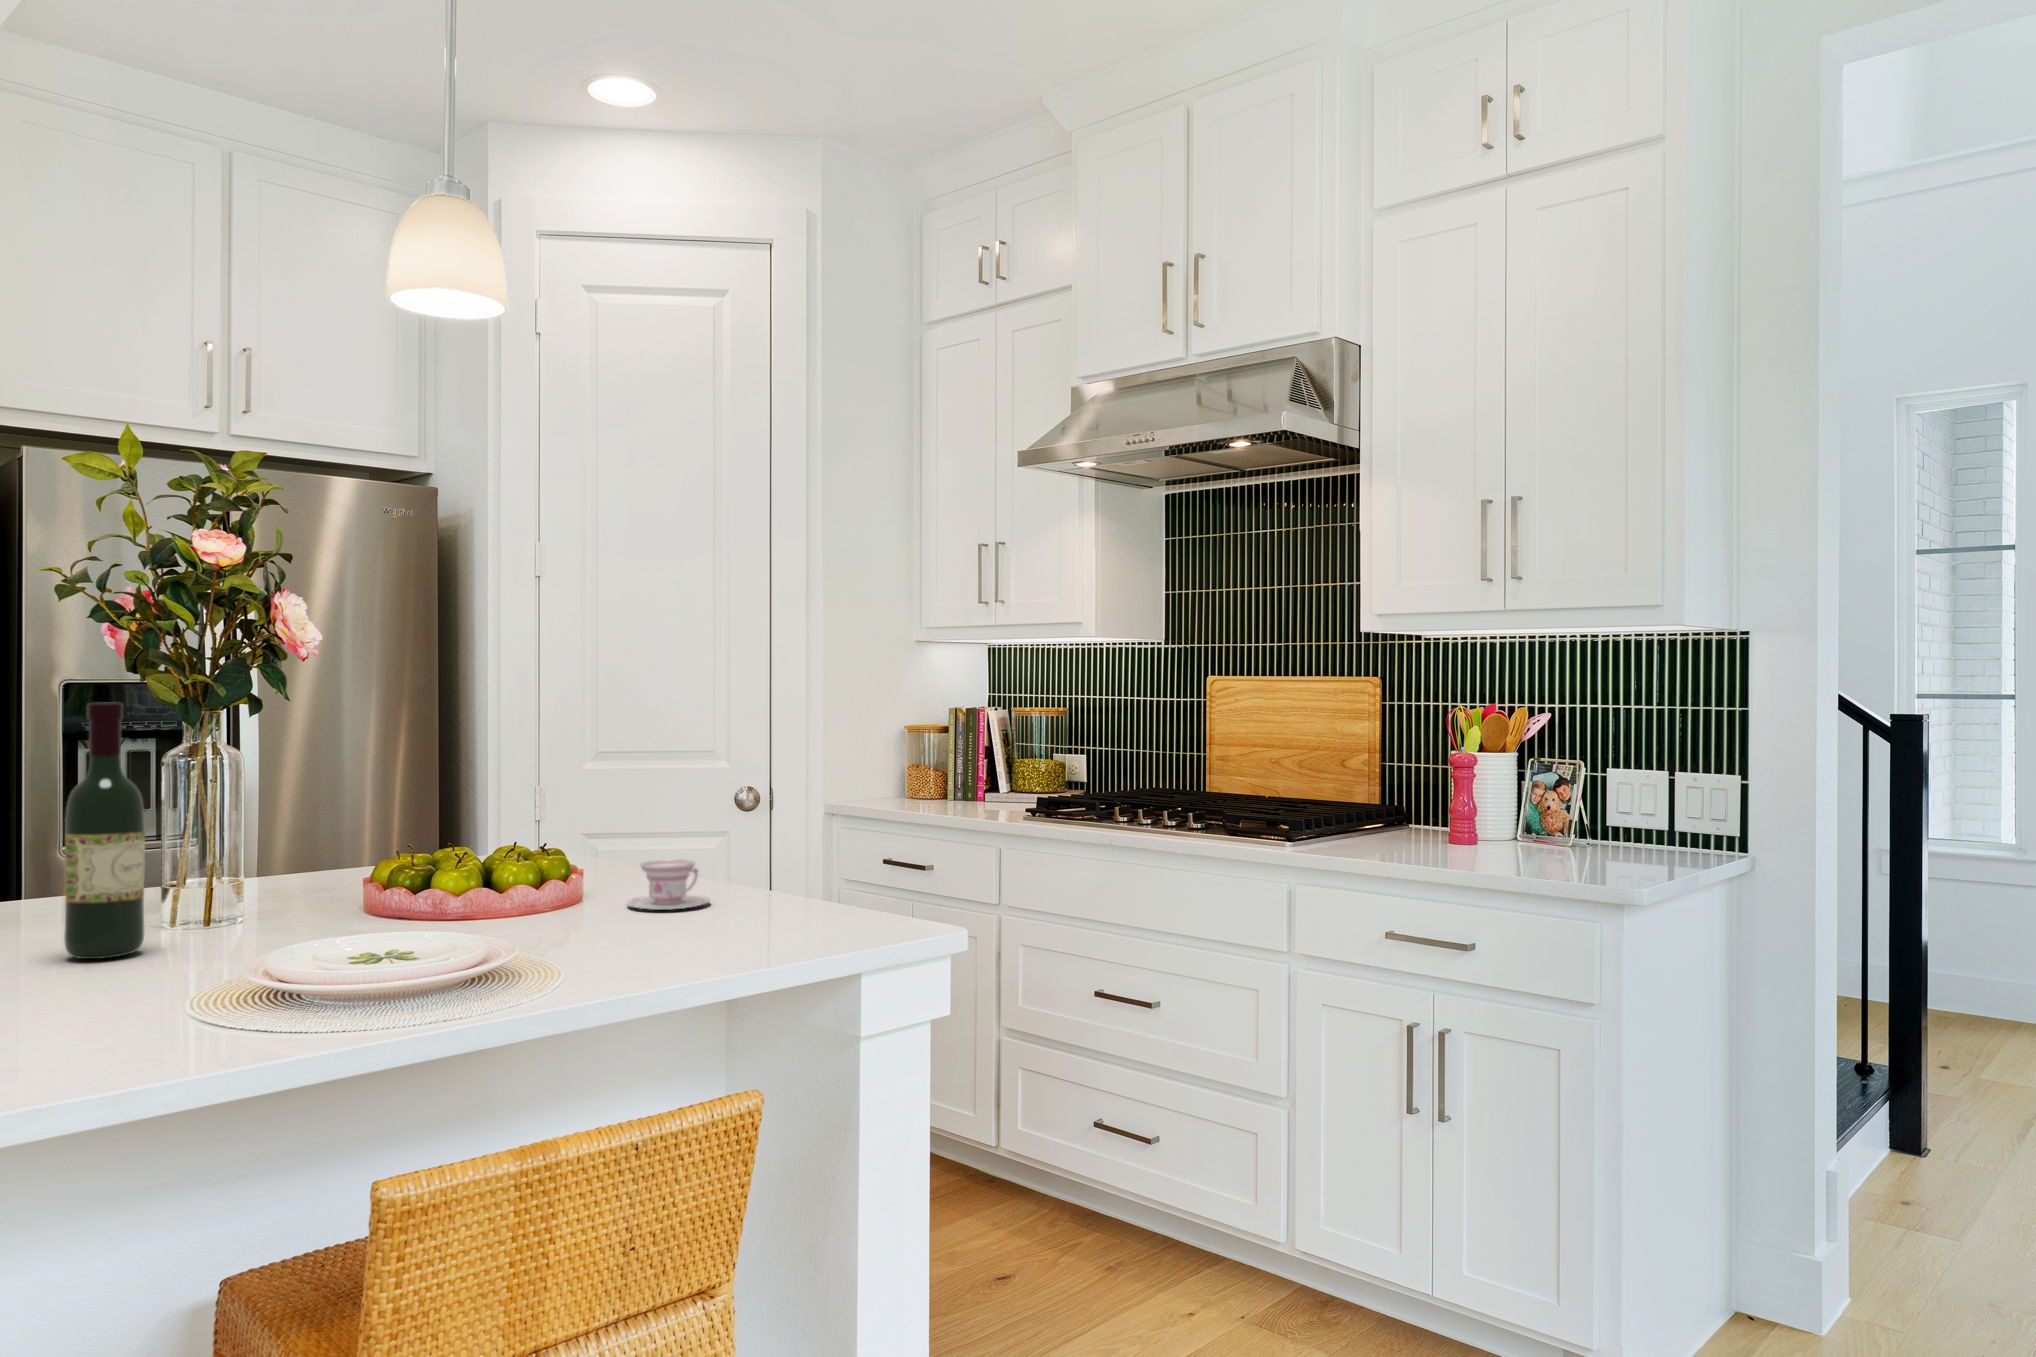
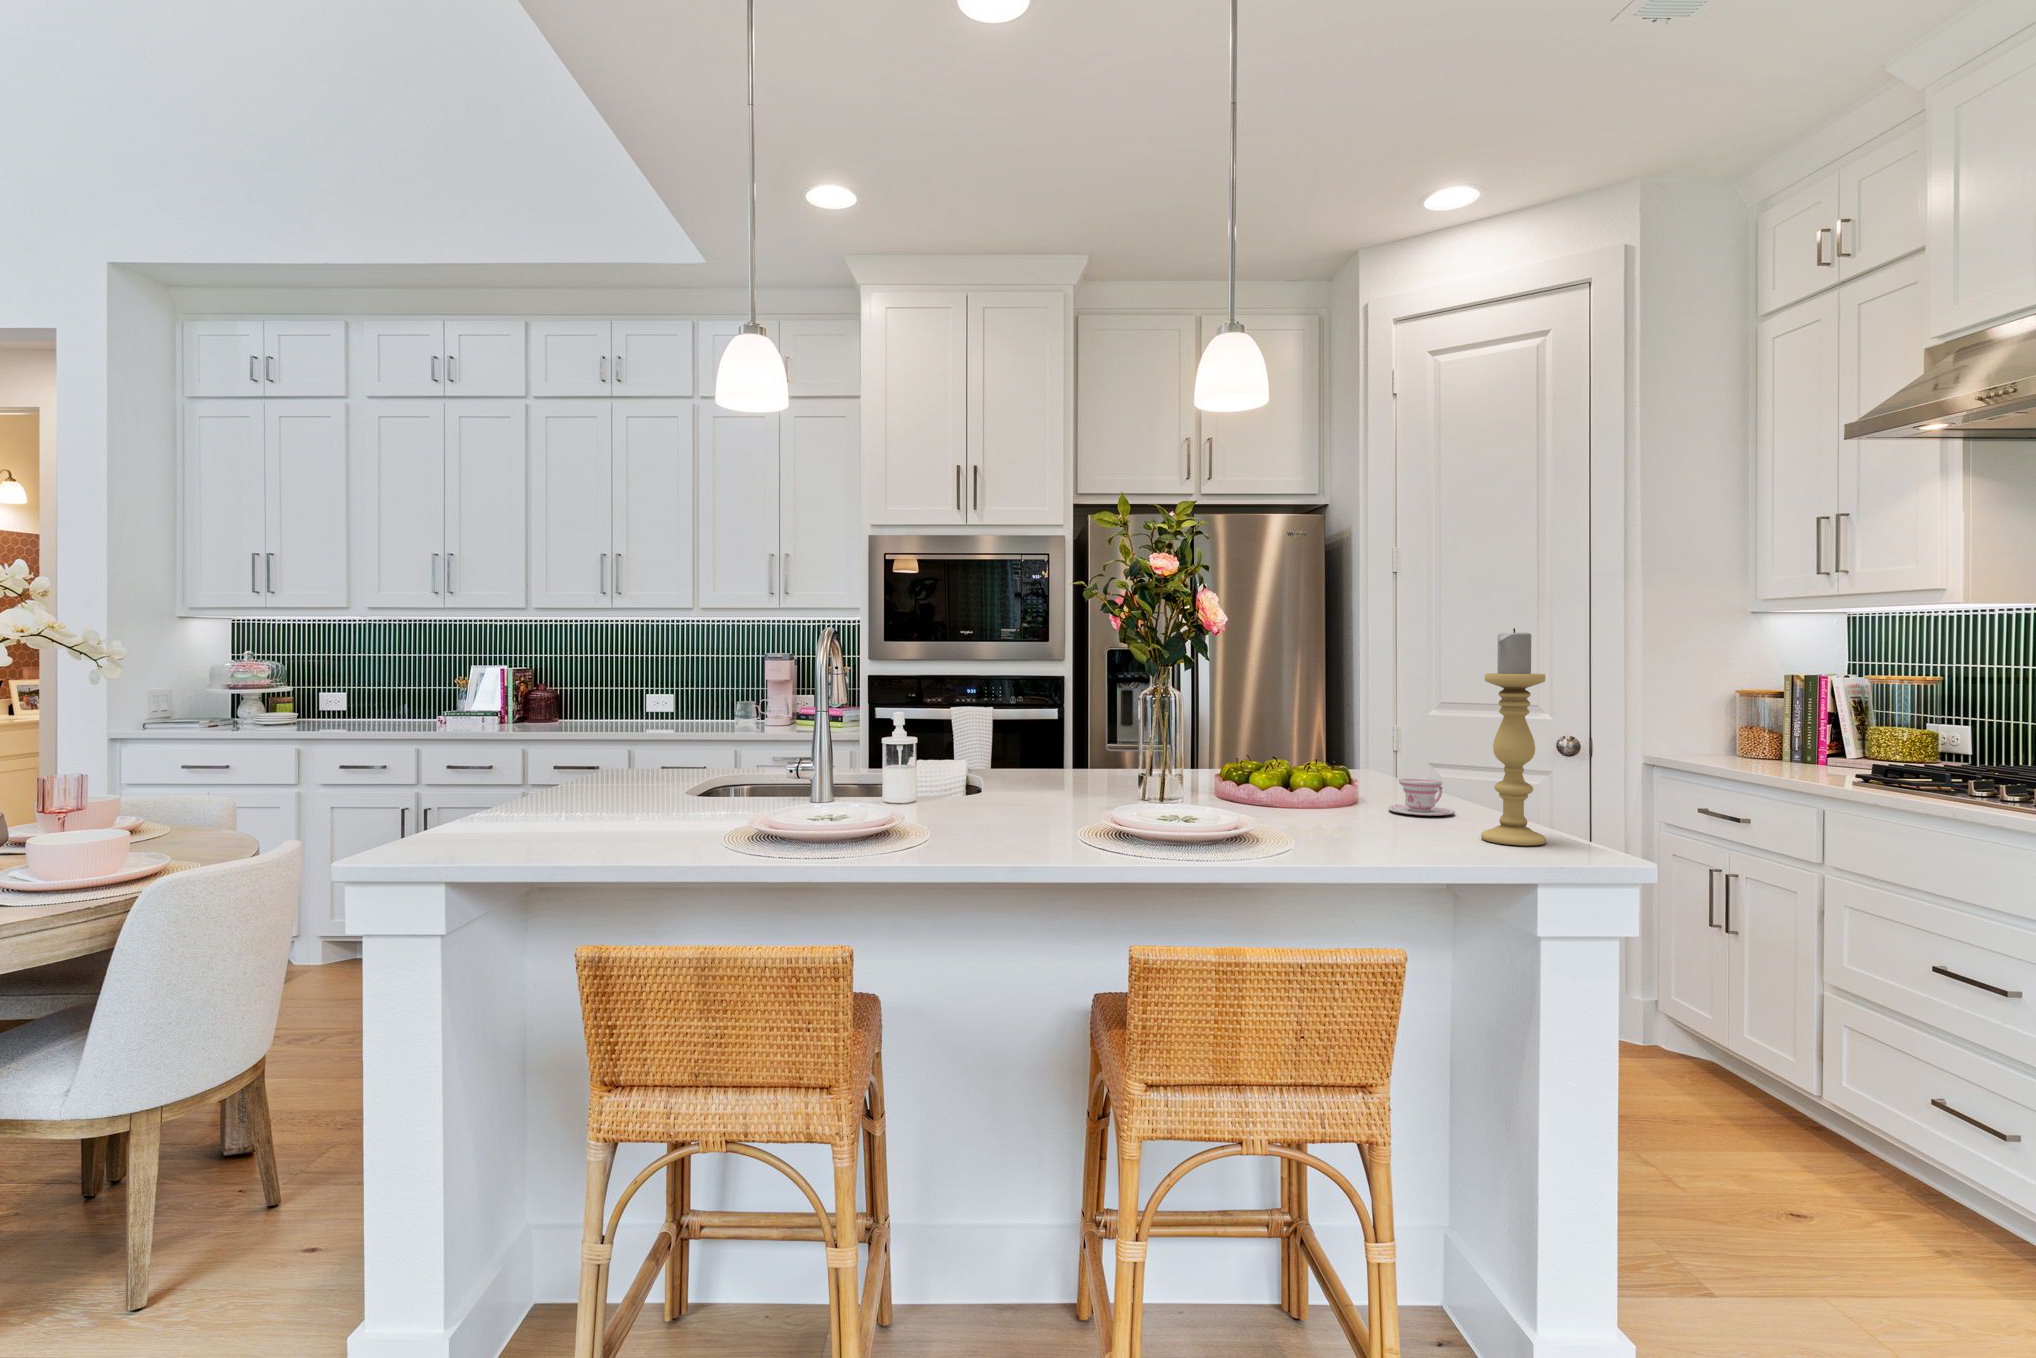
candle holder: none [769,668,841,934] -> present [1481,628,1546,845]
wine bottle: present [64,703,145,959] -> none [1050,655,1088,801]

